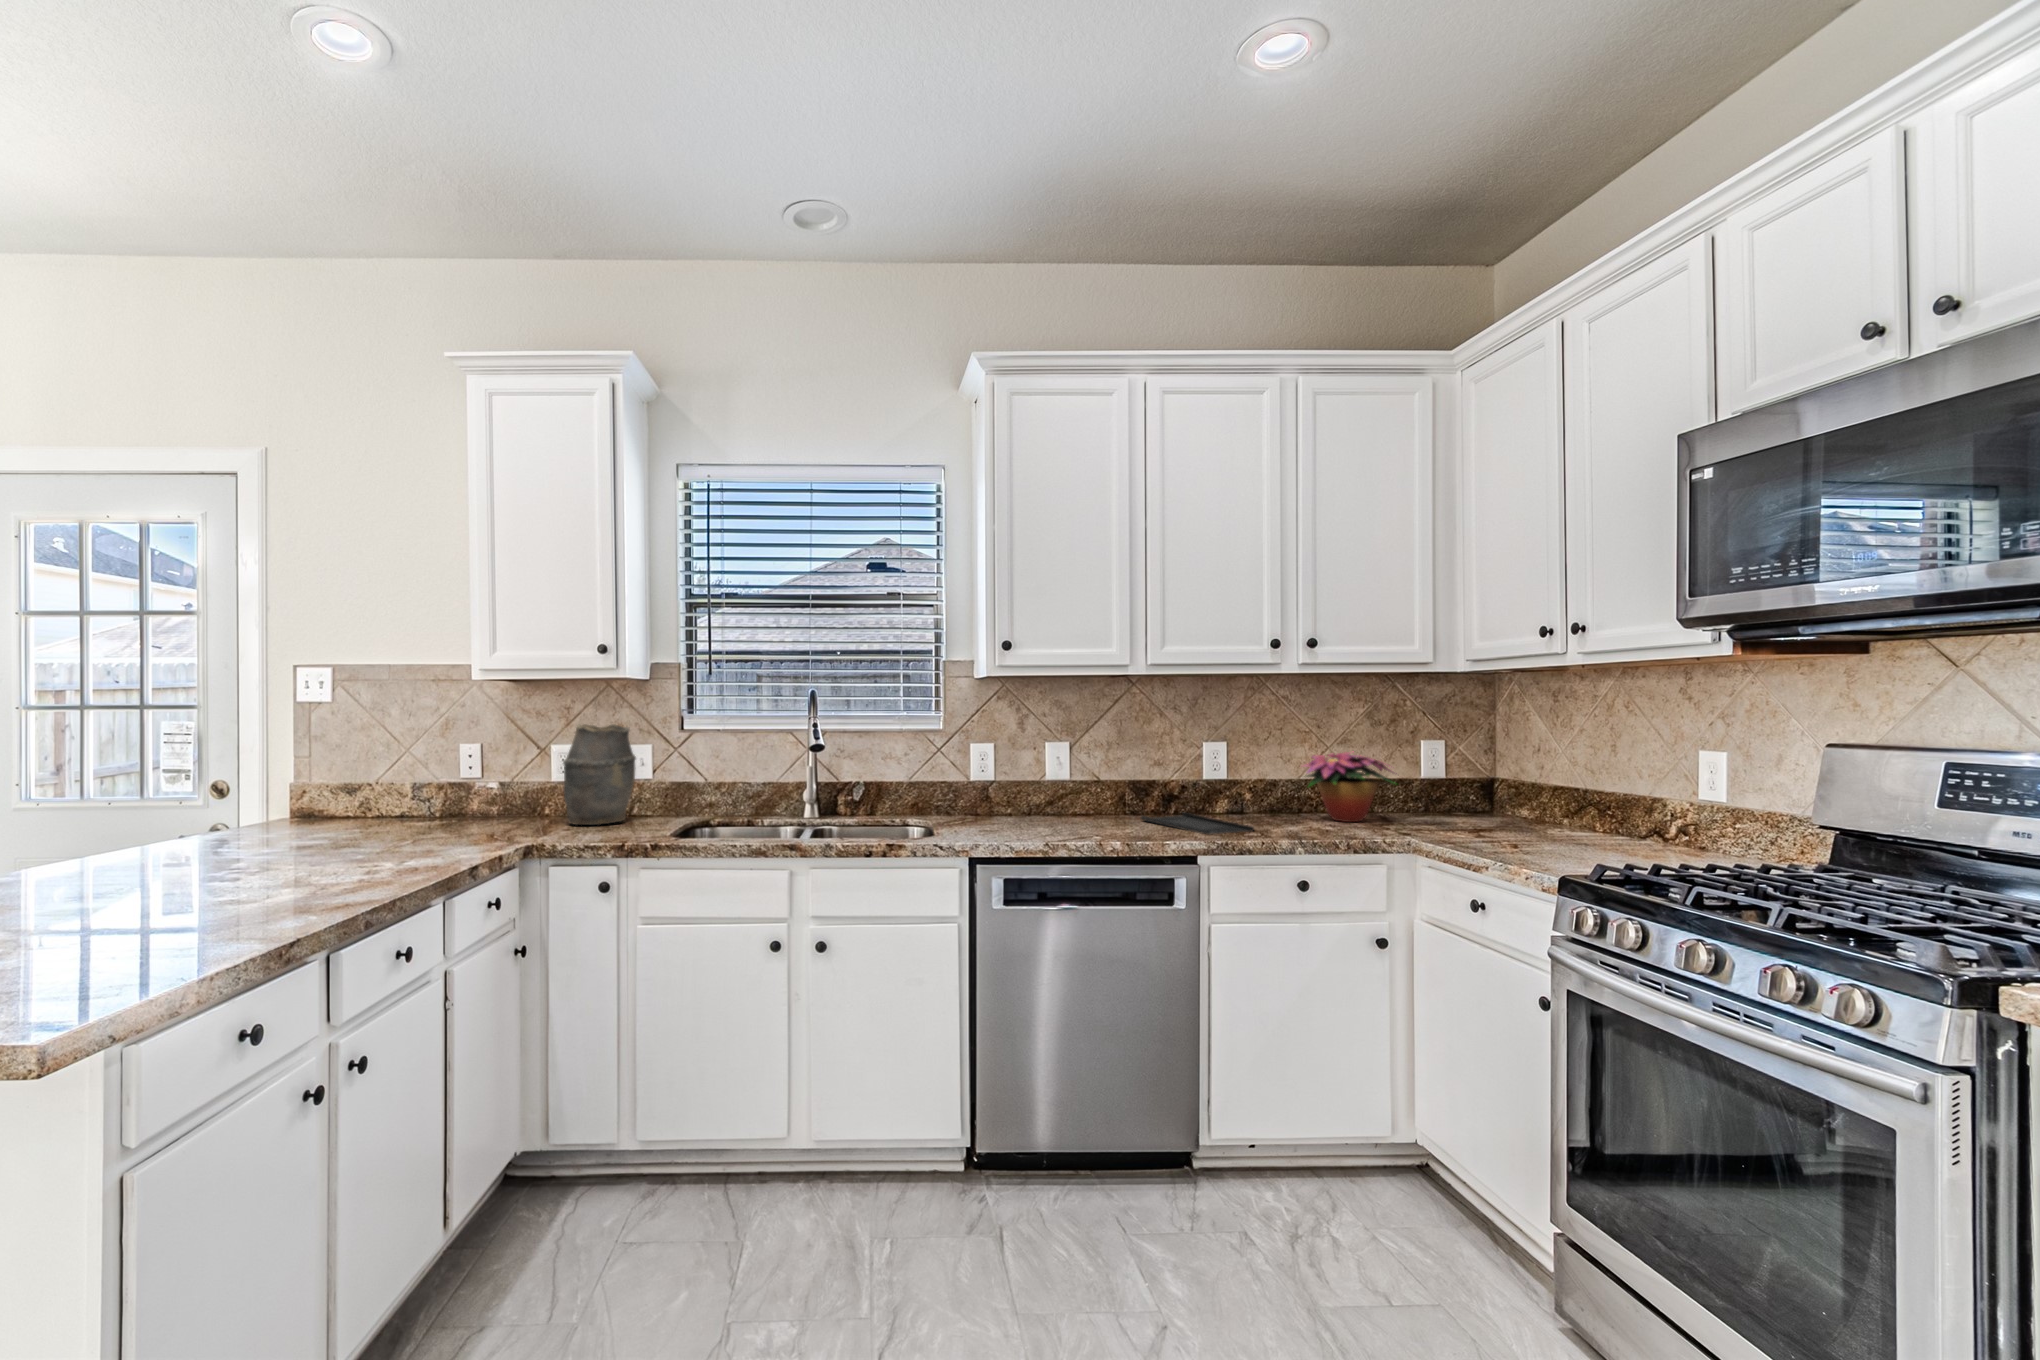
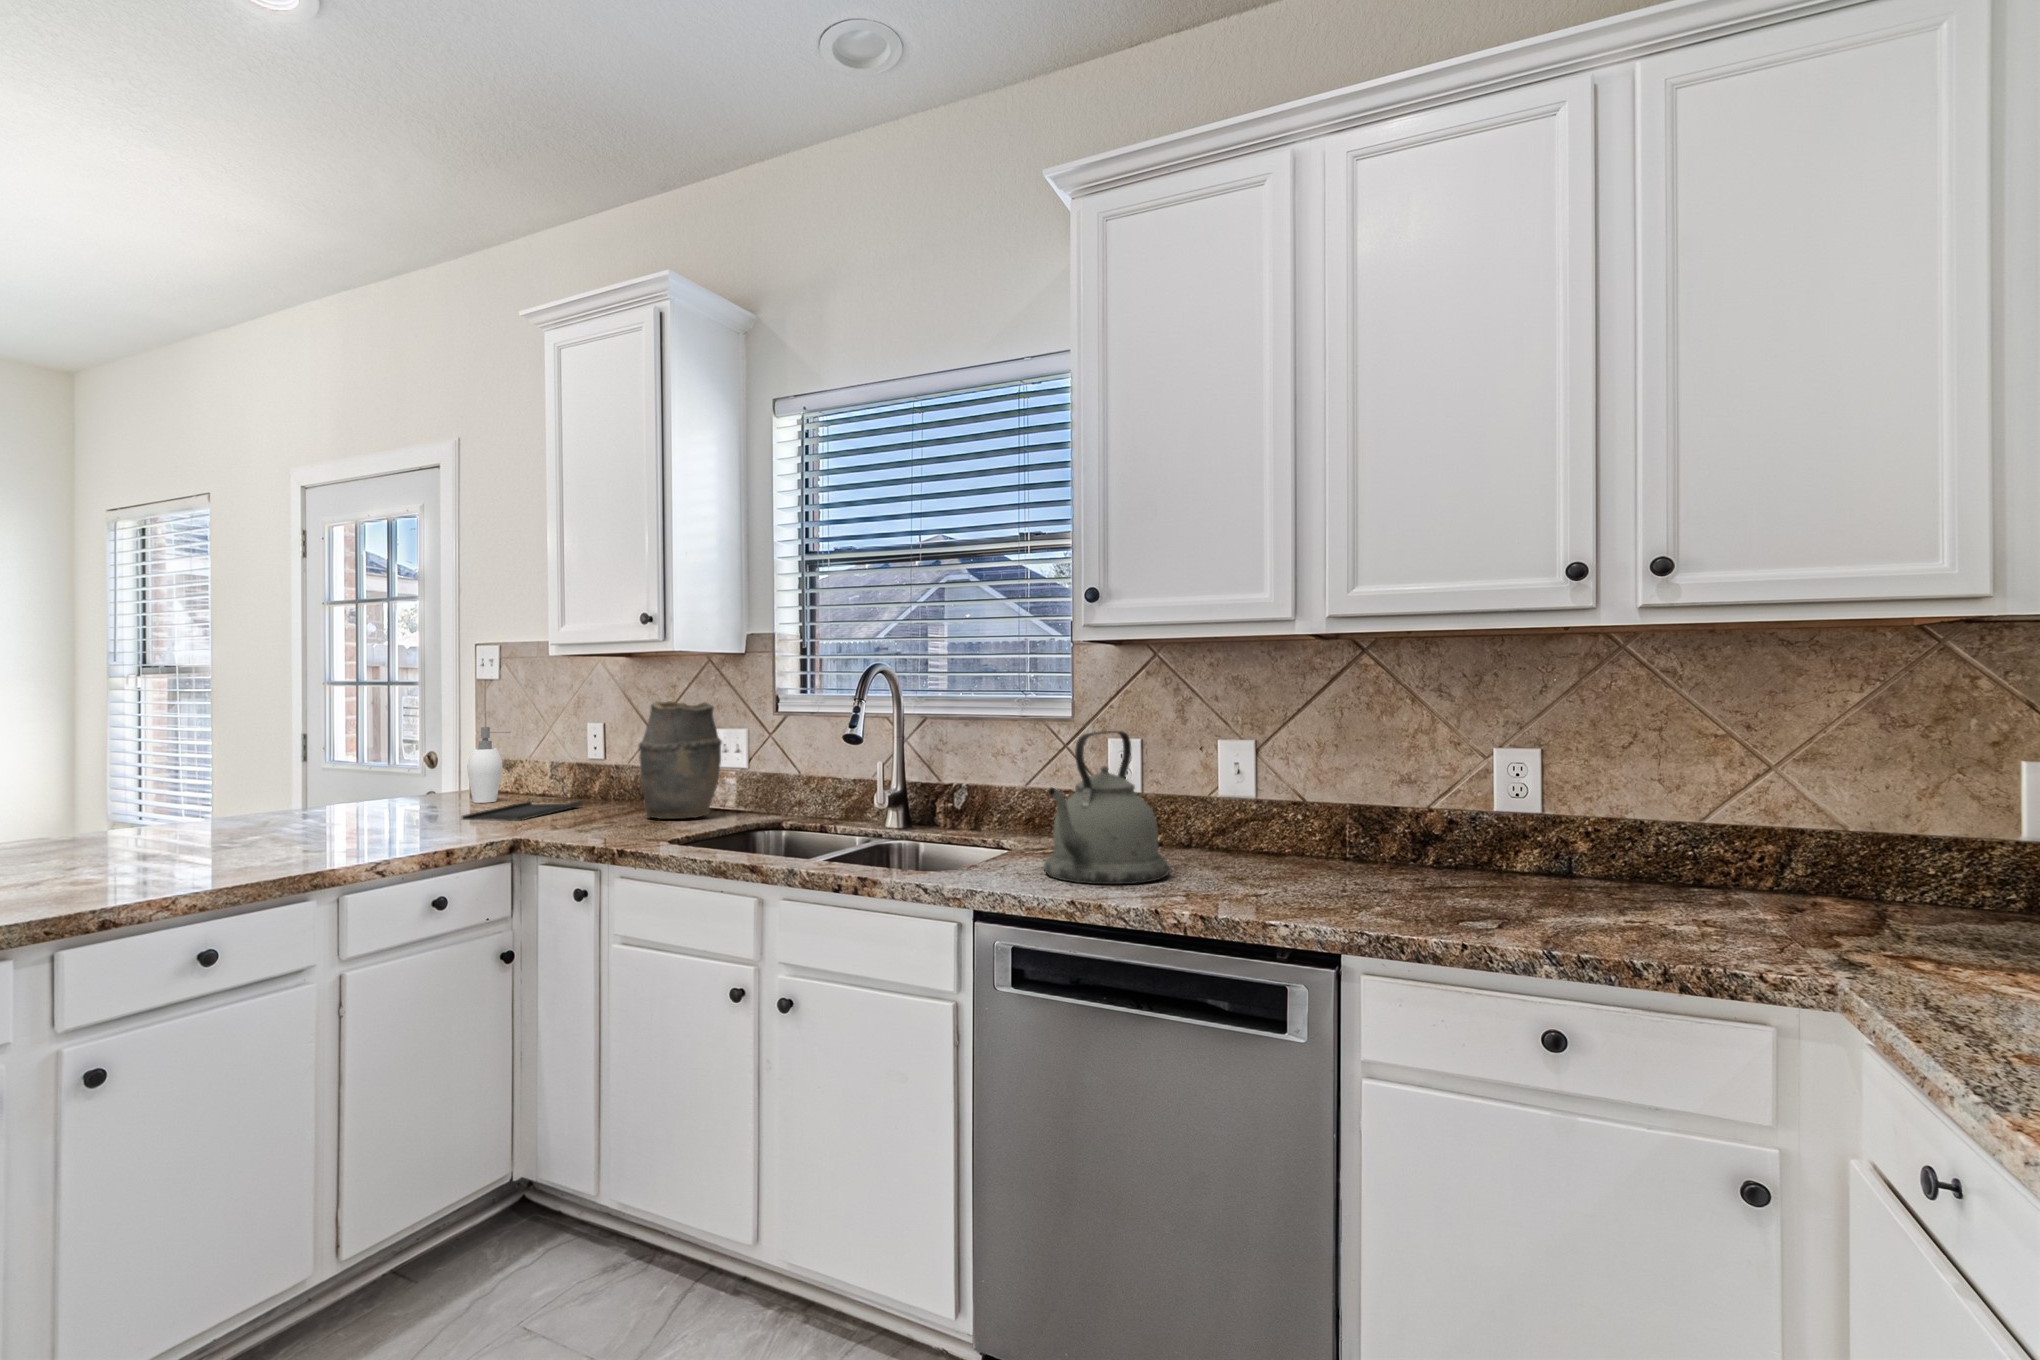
kettle: none [989,740,1067,836] -> present [1044,731,1169,884]
soap dispenser: none [315,752,365,827] -> present [467,727,510,803]
flower arrangement: present [1303,752,1397,822] -> none [1658,772,1930,922]
tray: present [1141,812,1254,835] -> present [462,801,582,821]

